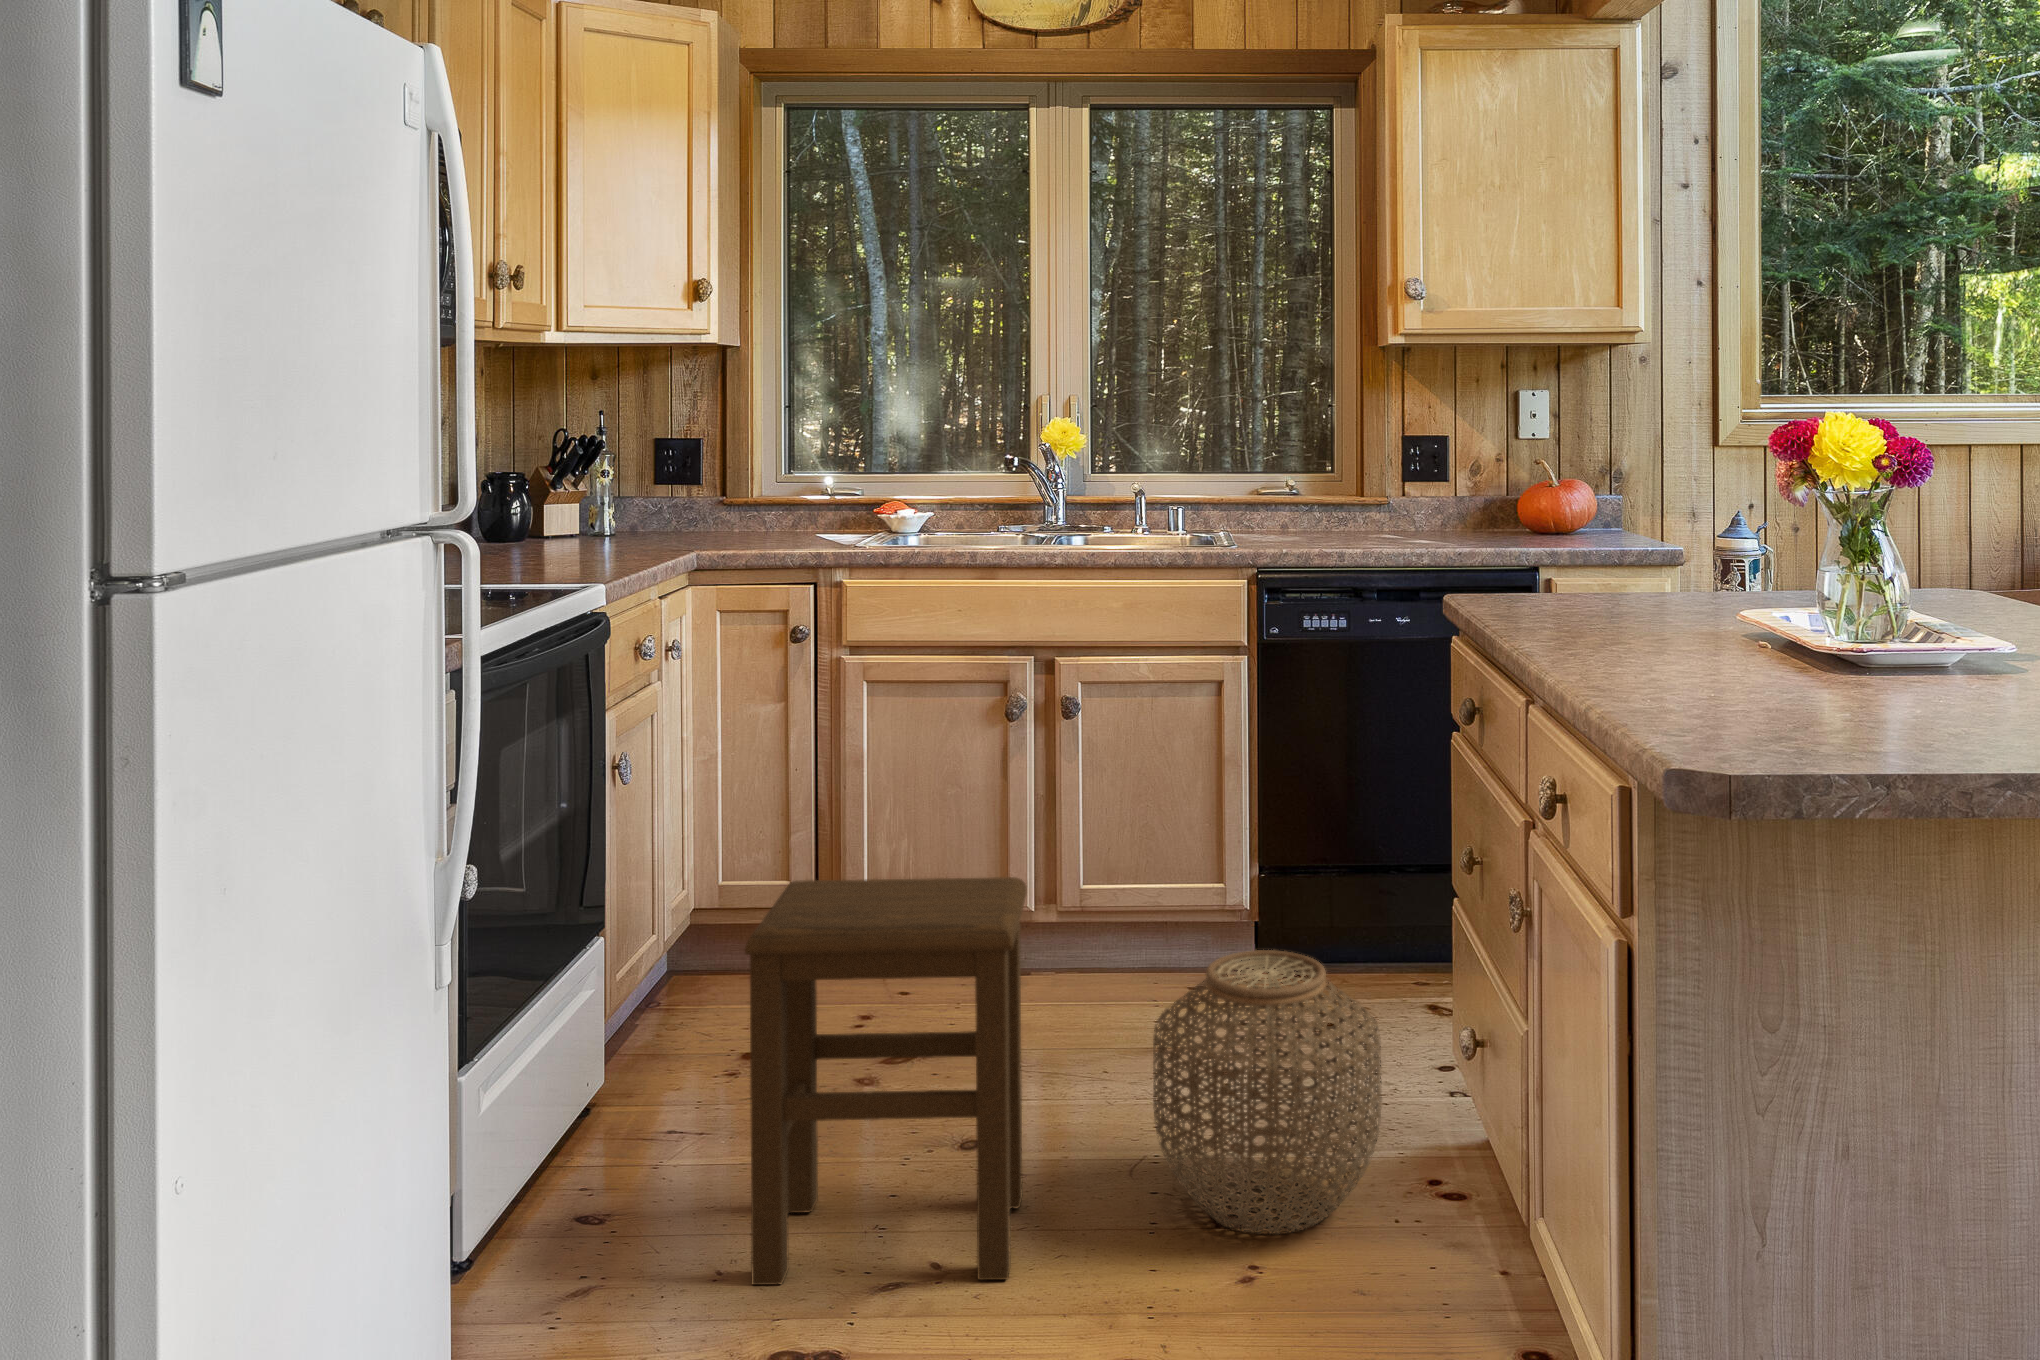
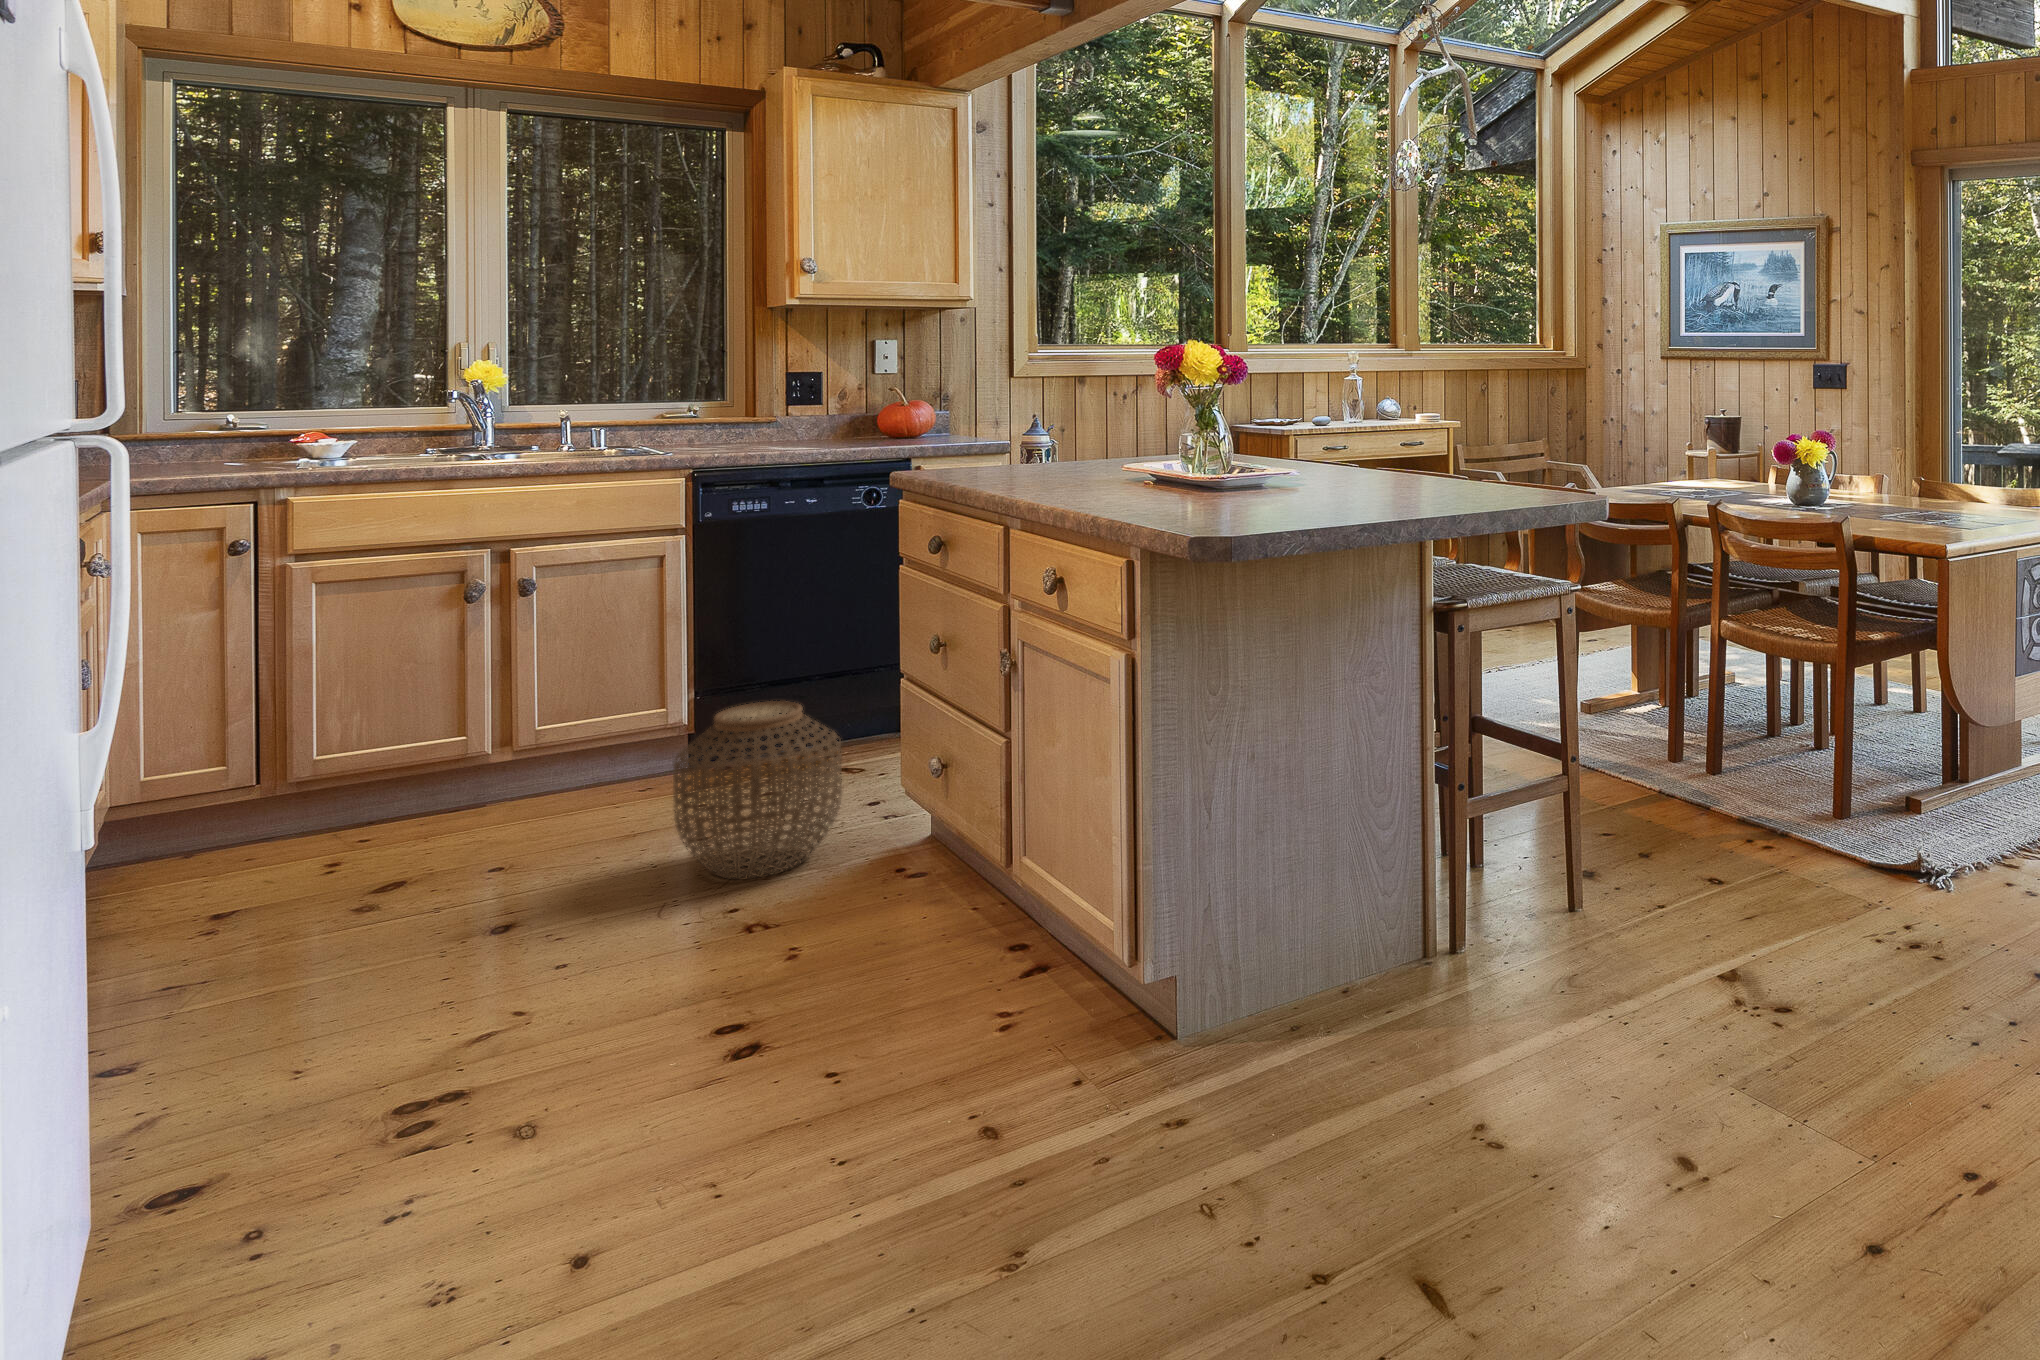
stool: present [745,877,1027,1285] -> none [347,676,584,988]

